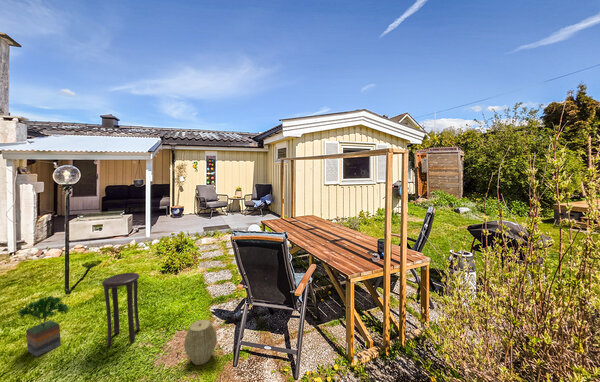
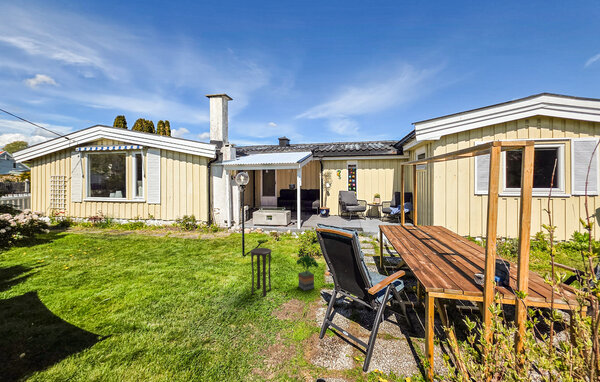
potted tree: present [18,296,69,356] -> present [296,256,319,291]
woven basket: present [184,320,217,365] -> none [288,293,311,327]

